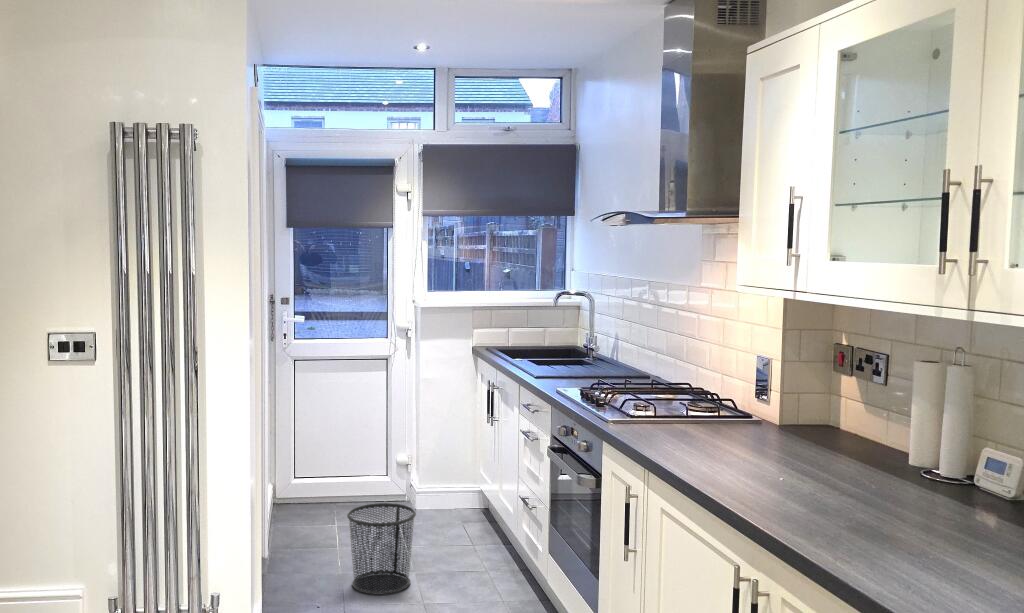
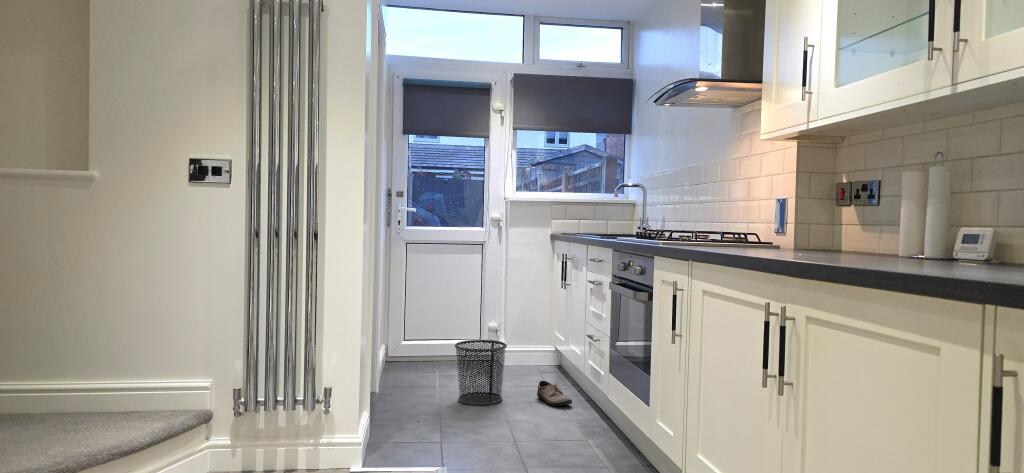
shoe: none [455,555,500,593] -> present [537,381,572,405]

